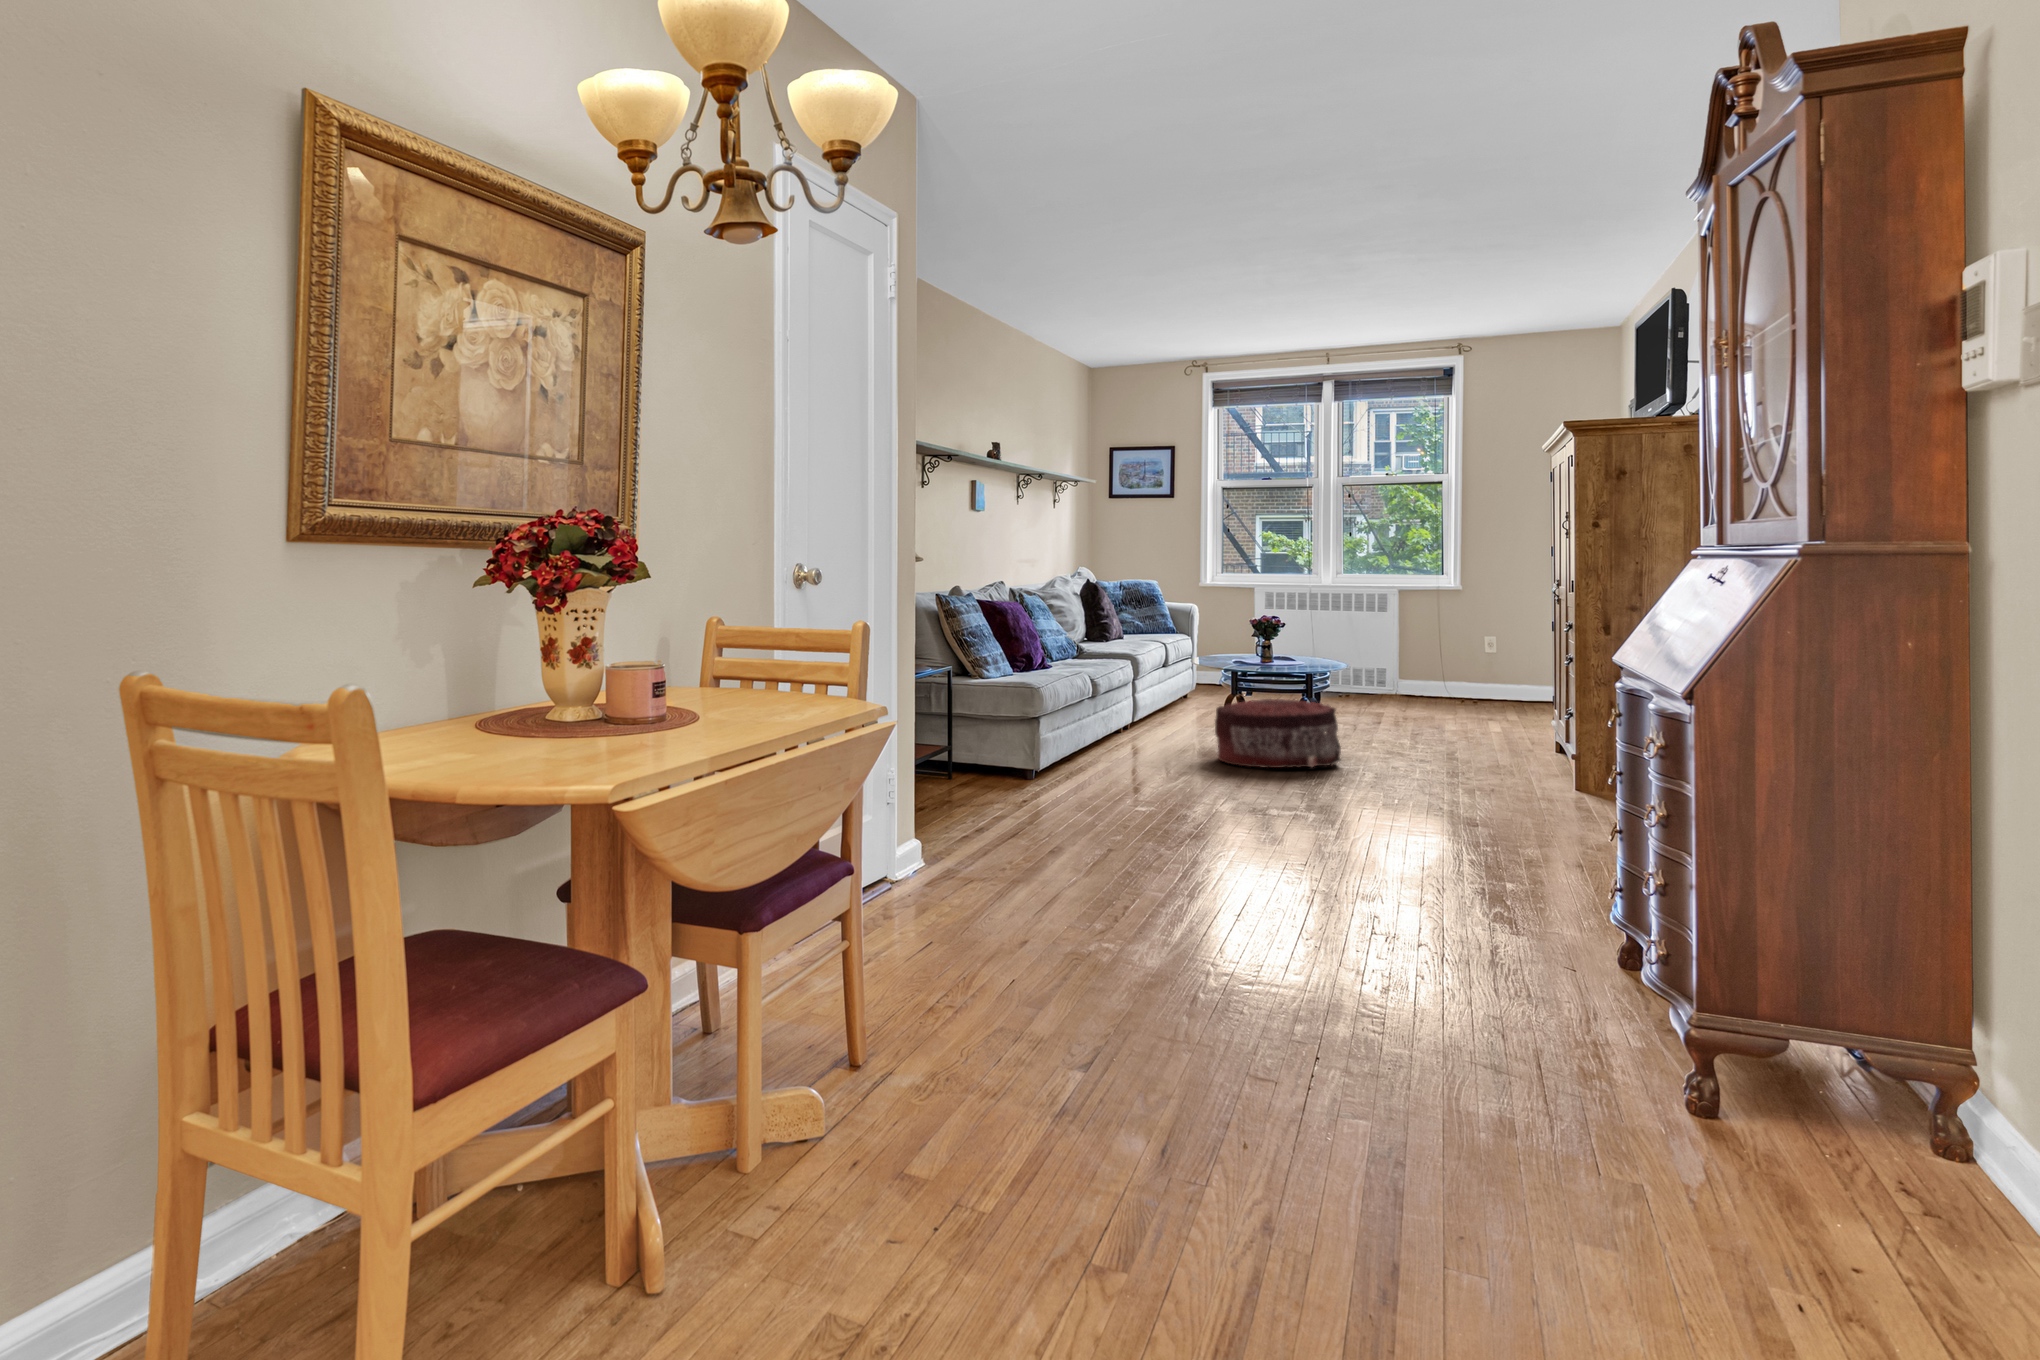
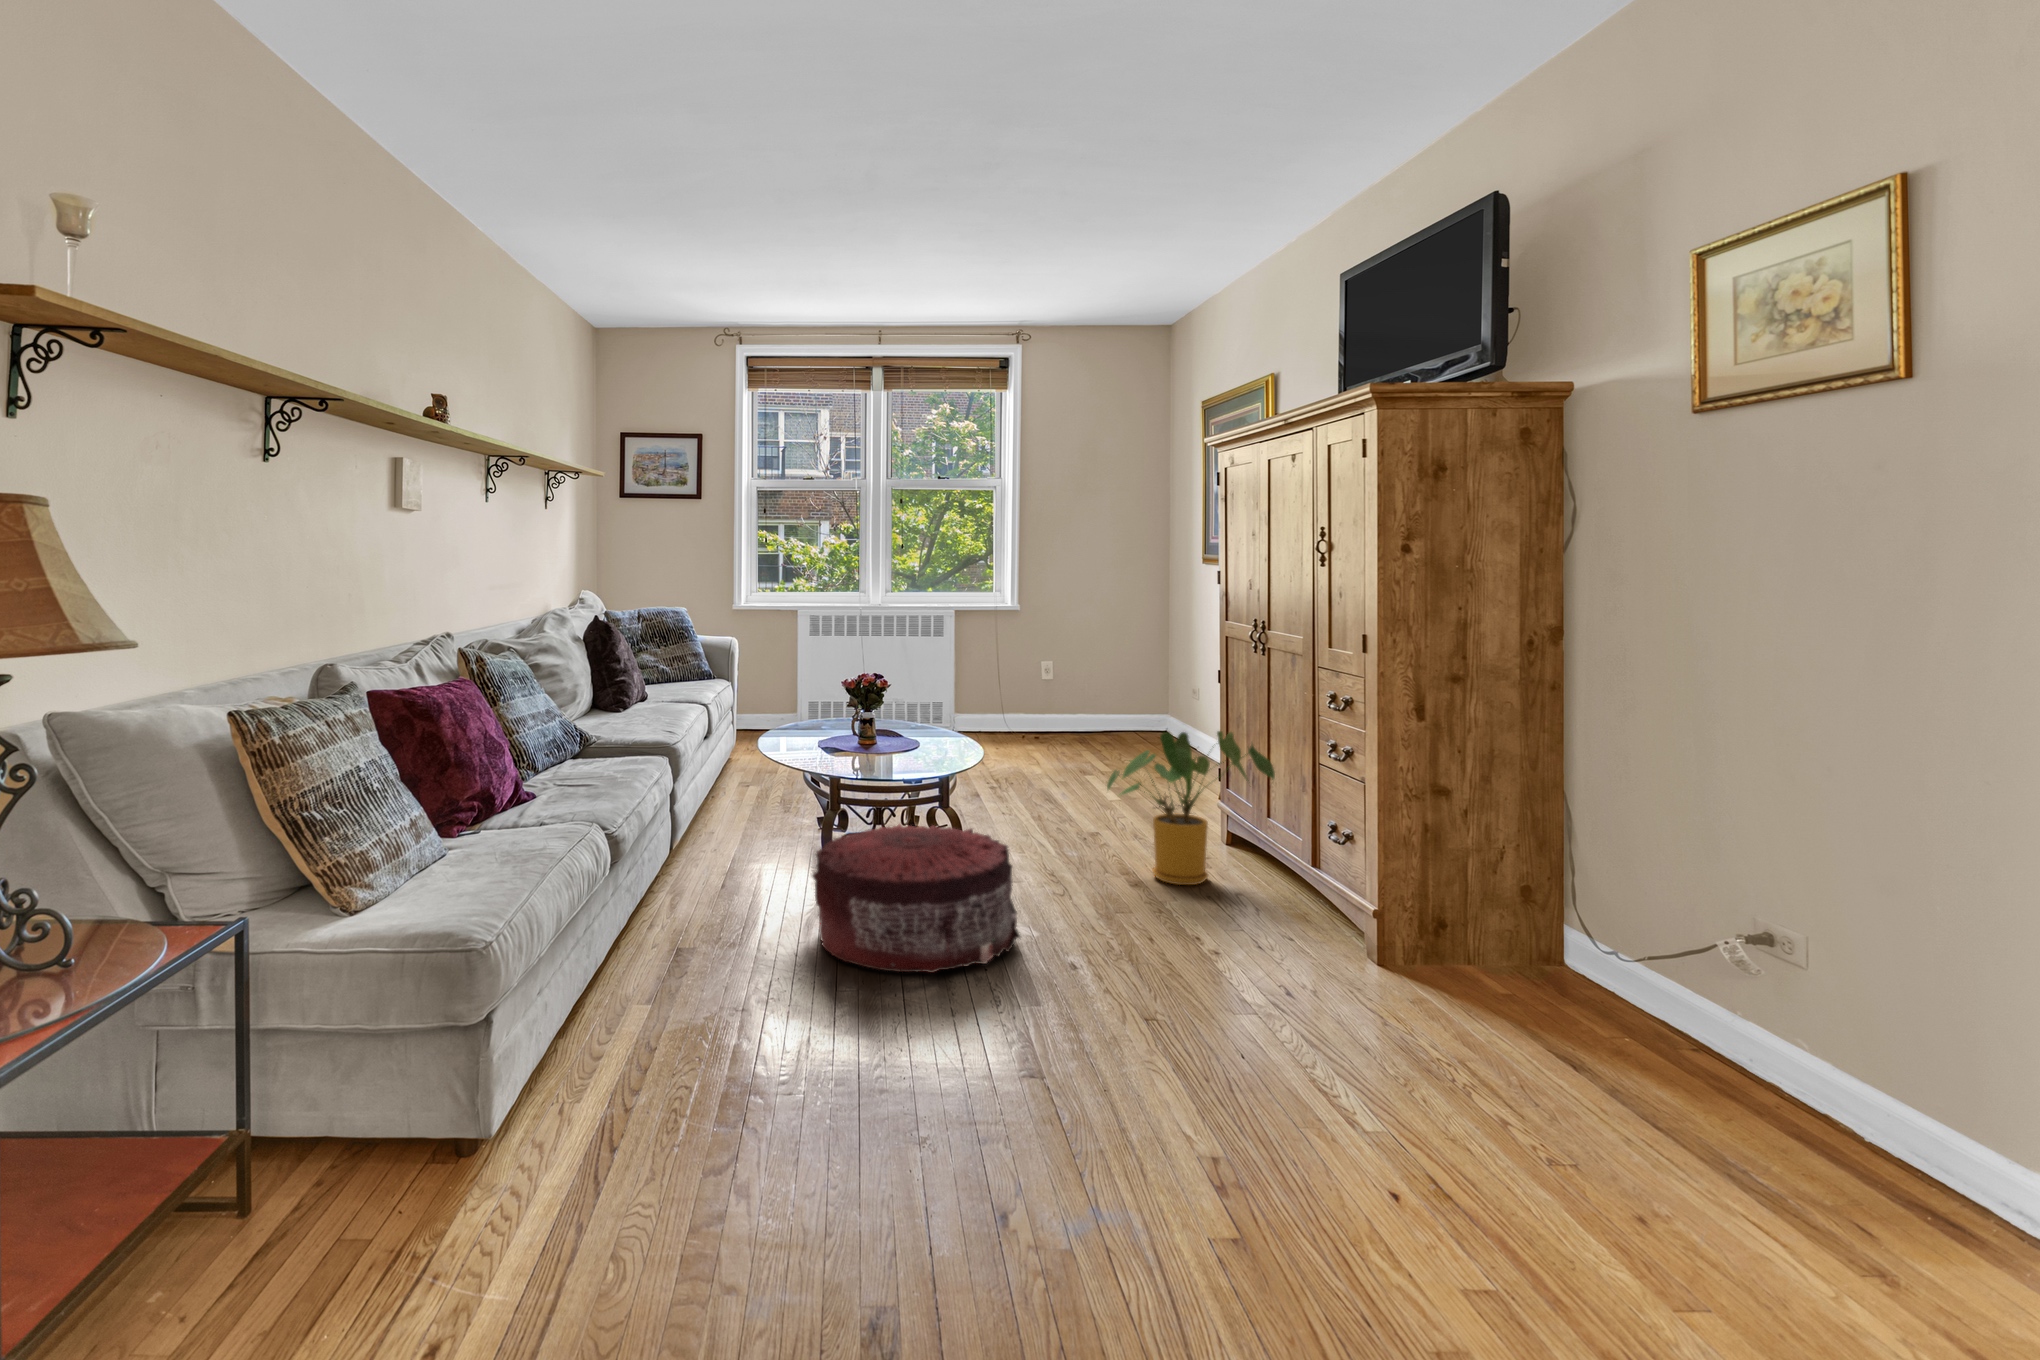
house plant: none [1432,655,1553,758] -> present [1107,731,1275,885]

